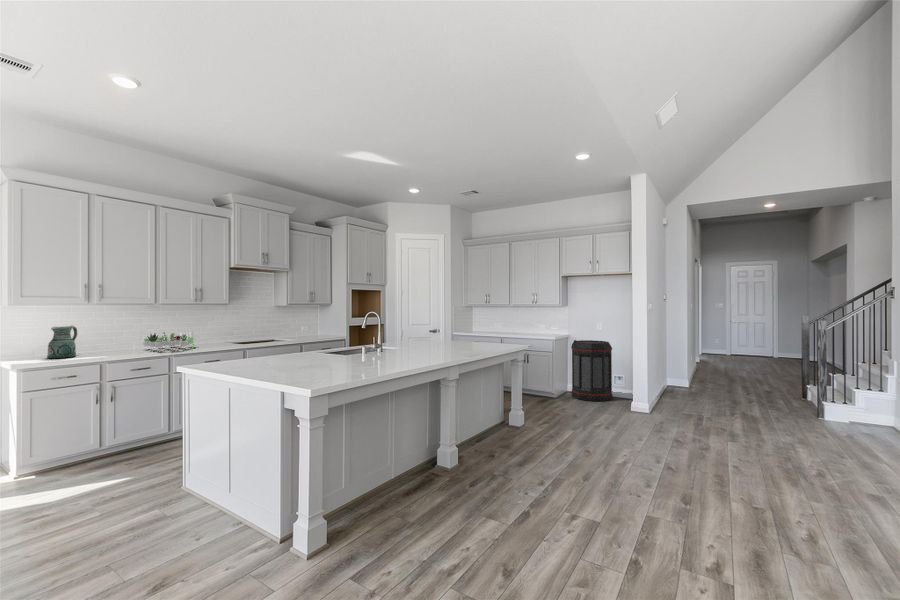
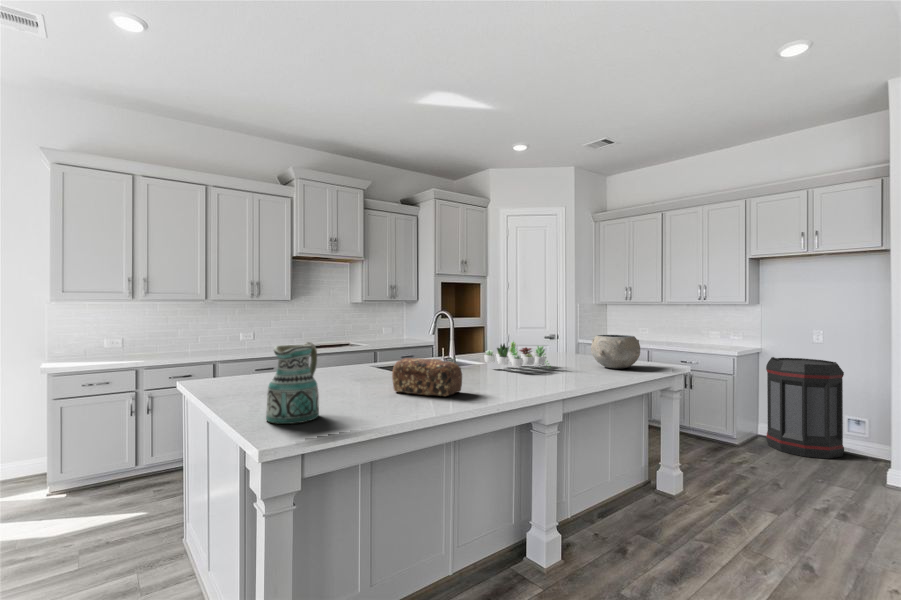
ceramic pitcher: present [47,326,77,358] -> present [266,342,319,424]
ceramic bowl: none [470,326,501,347] -> present [591,335,640,369]
succulent plant: present [143,332,194,348] -> present [485,342,551,367]
bread loaf: none [359,341,403,363] -> present [392,358,462,396]

